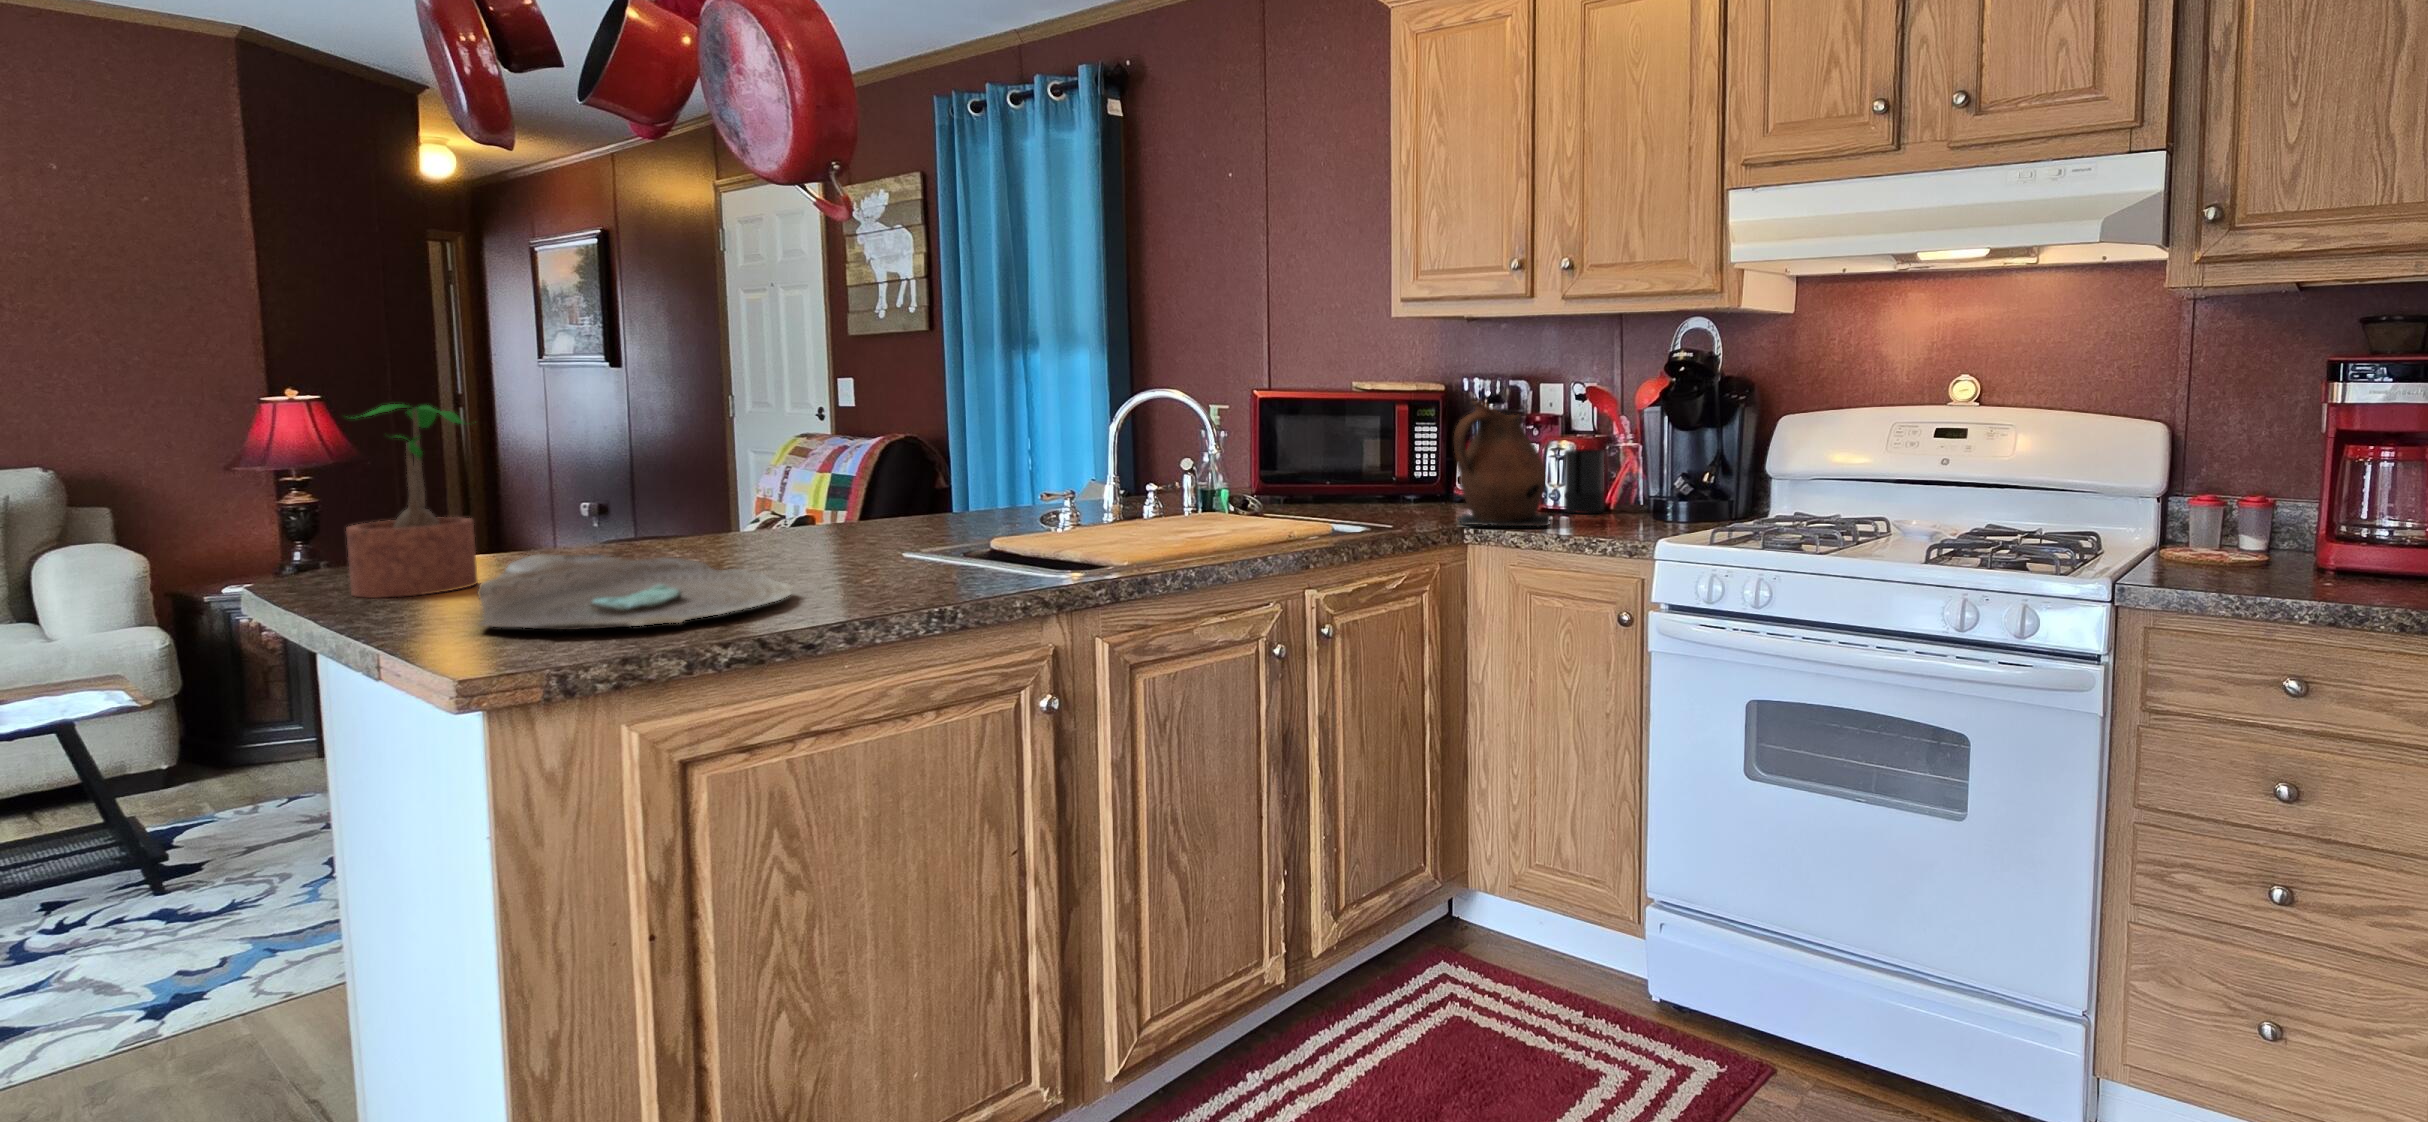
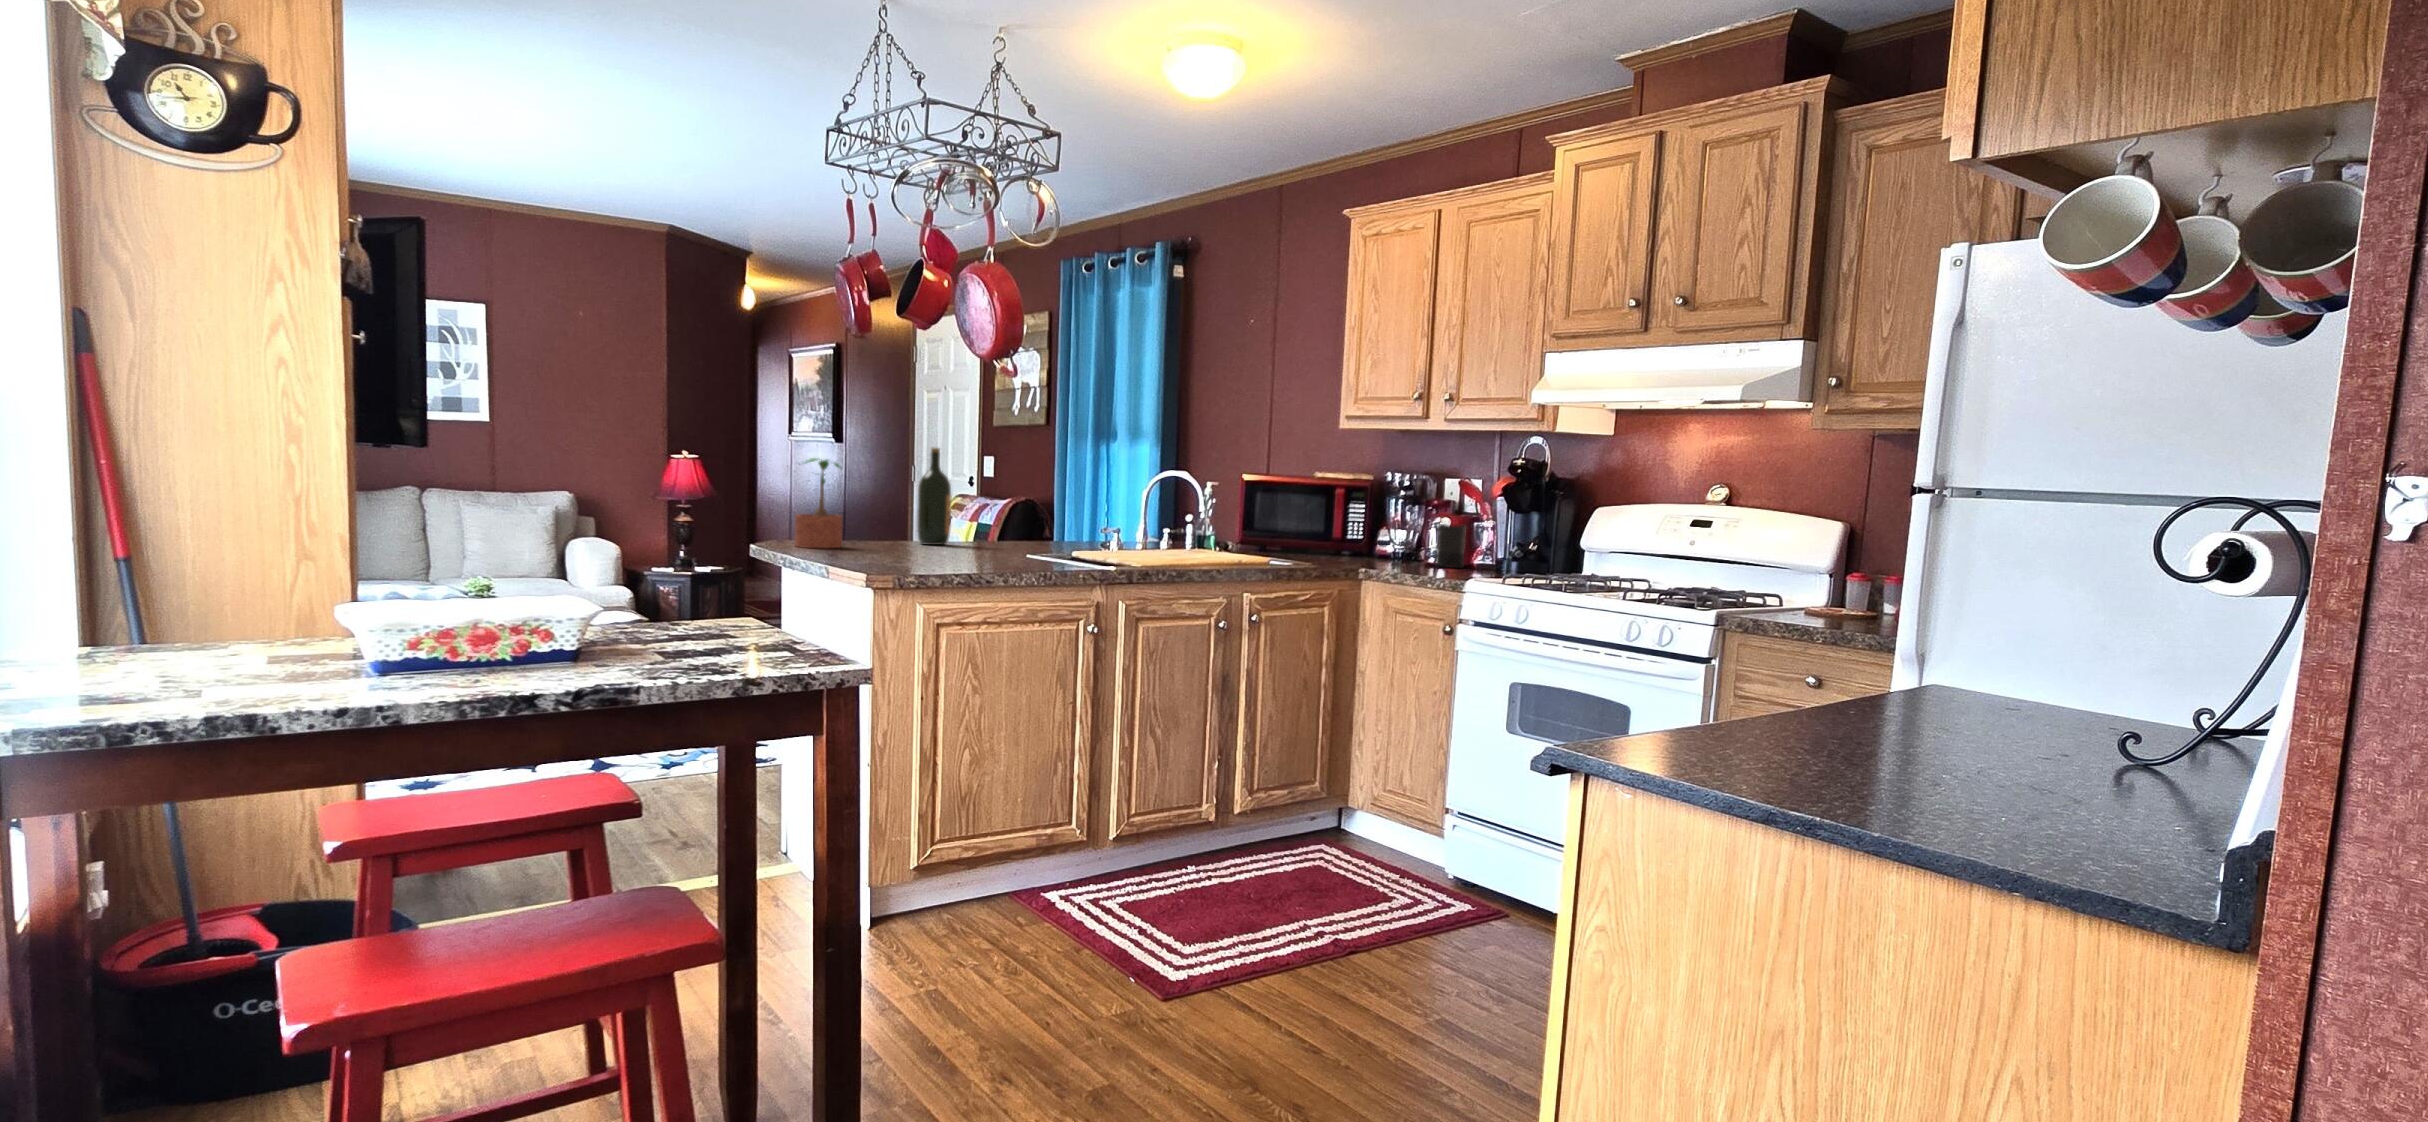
wine bottle: none [669,371,744,553] -> present [917,448,952,545]
ceramic pitcher: present [1454,401,1550,527] -> none [1351,486,1418,570]
decorative bowl: present [478,554,792,630] -> none [853,532,981,563]

